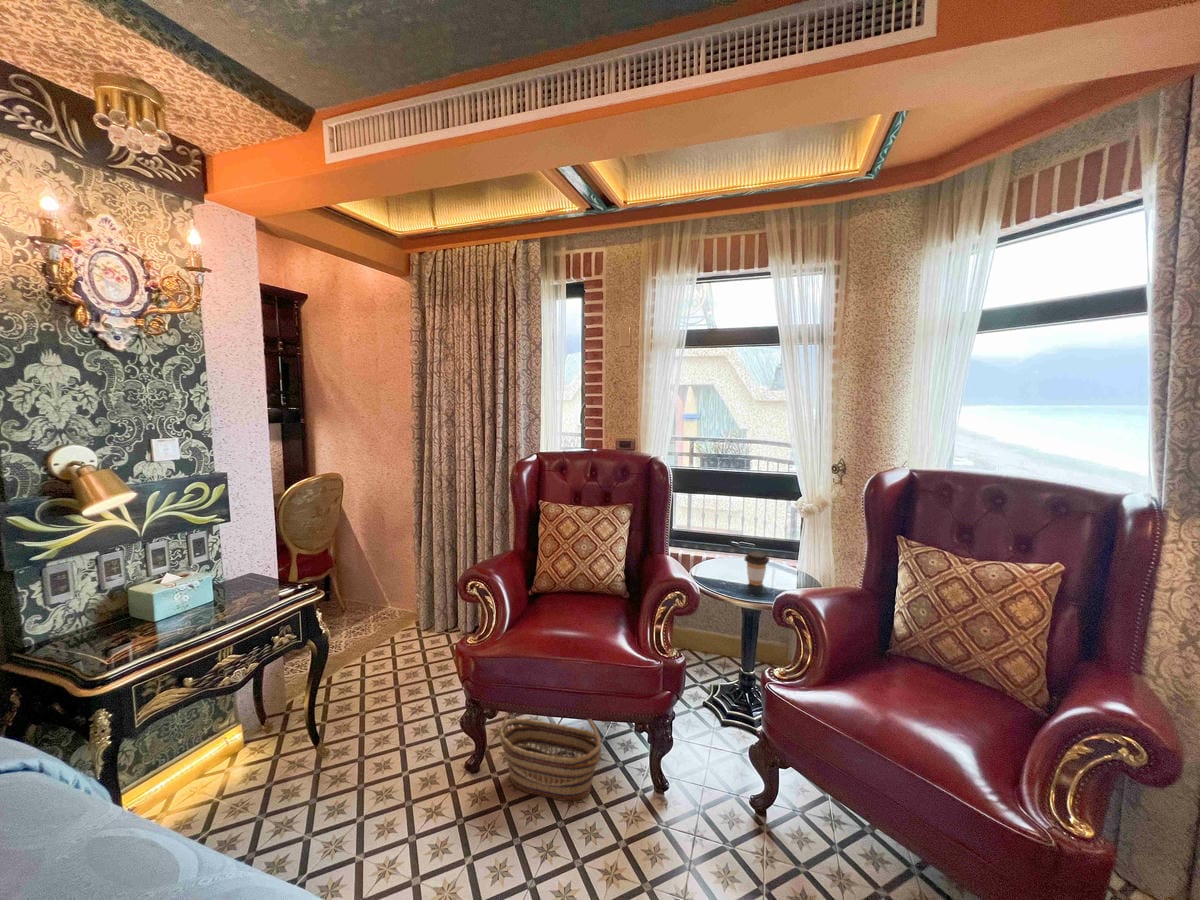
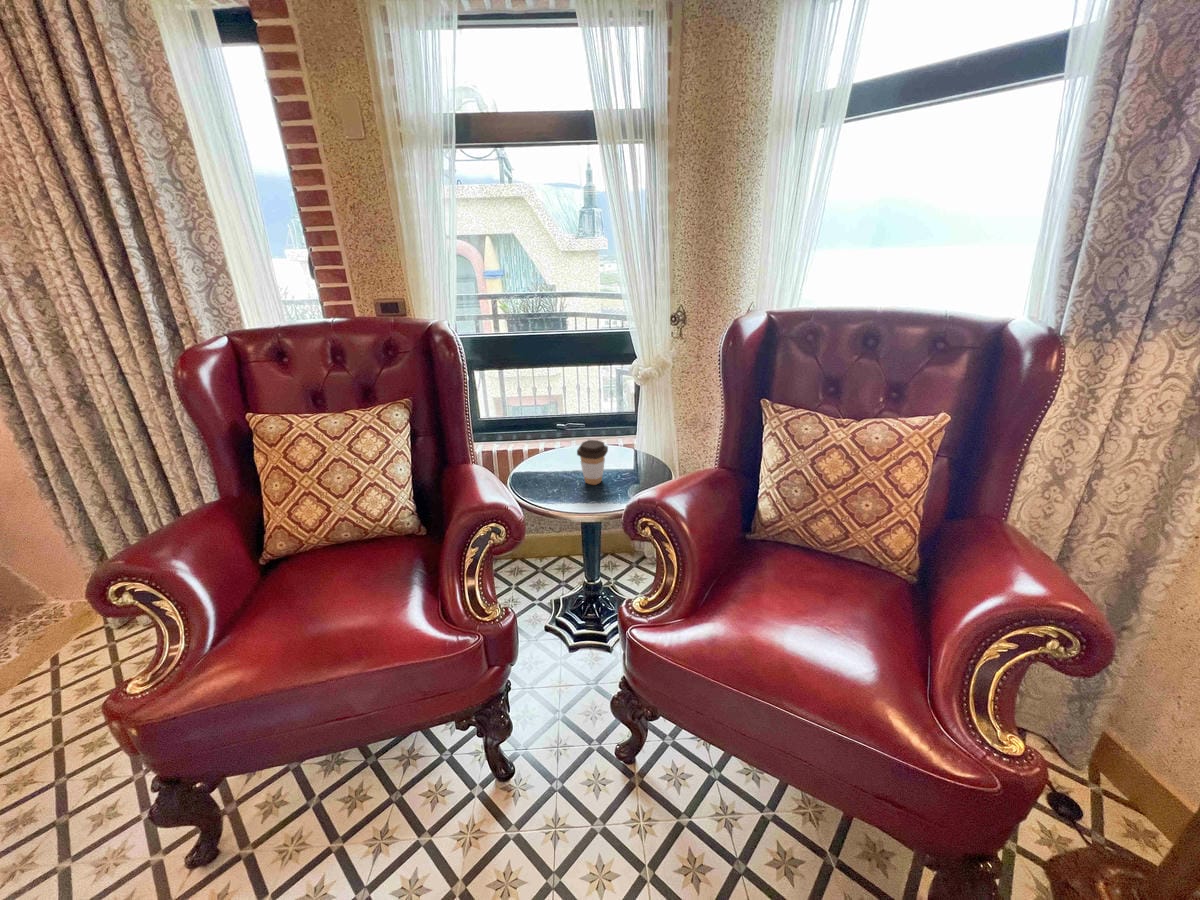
basket: present [500,713,601,801] -> none [239,712,411,853]

